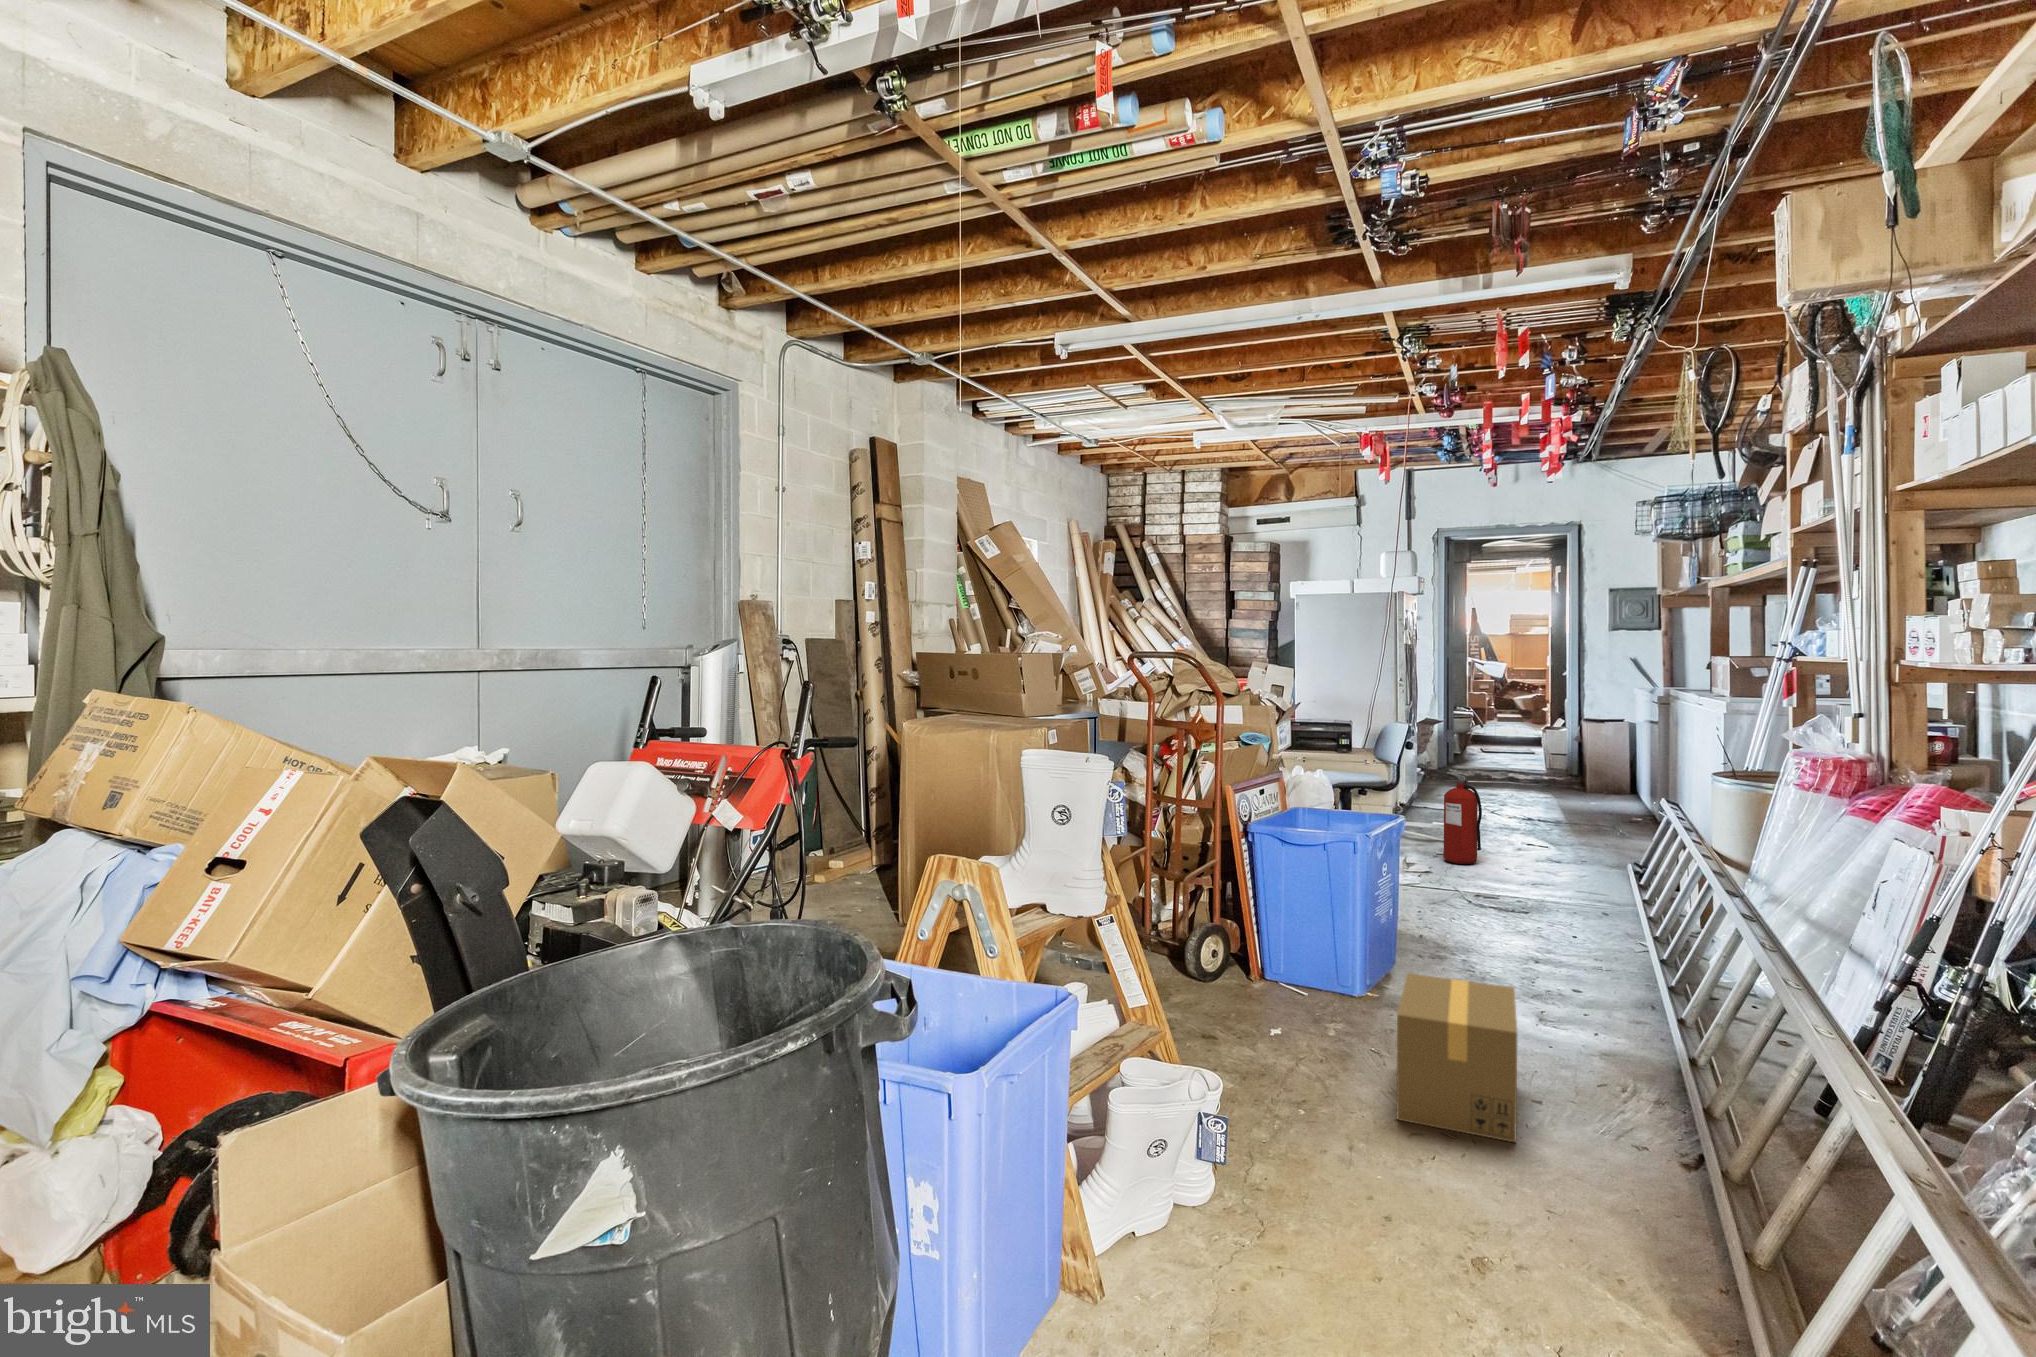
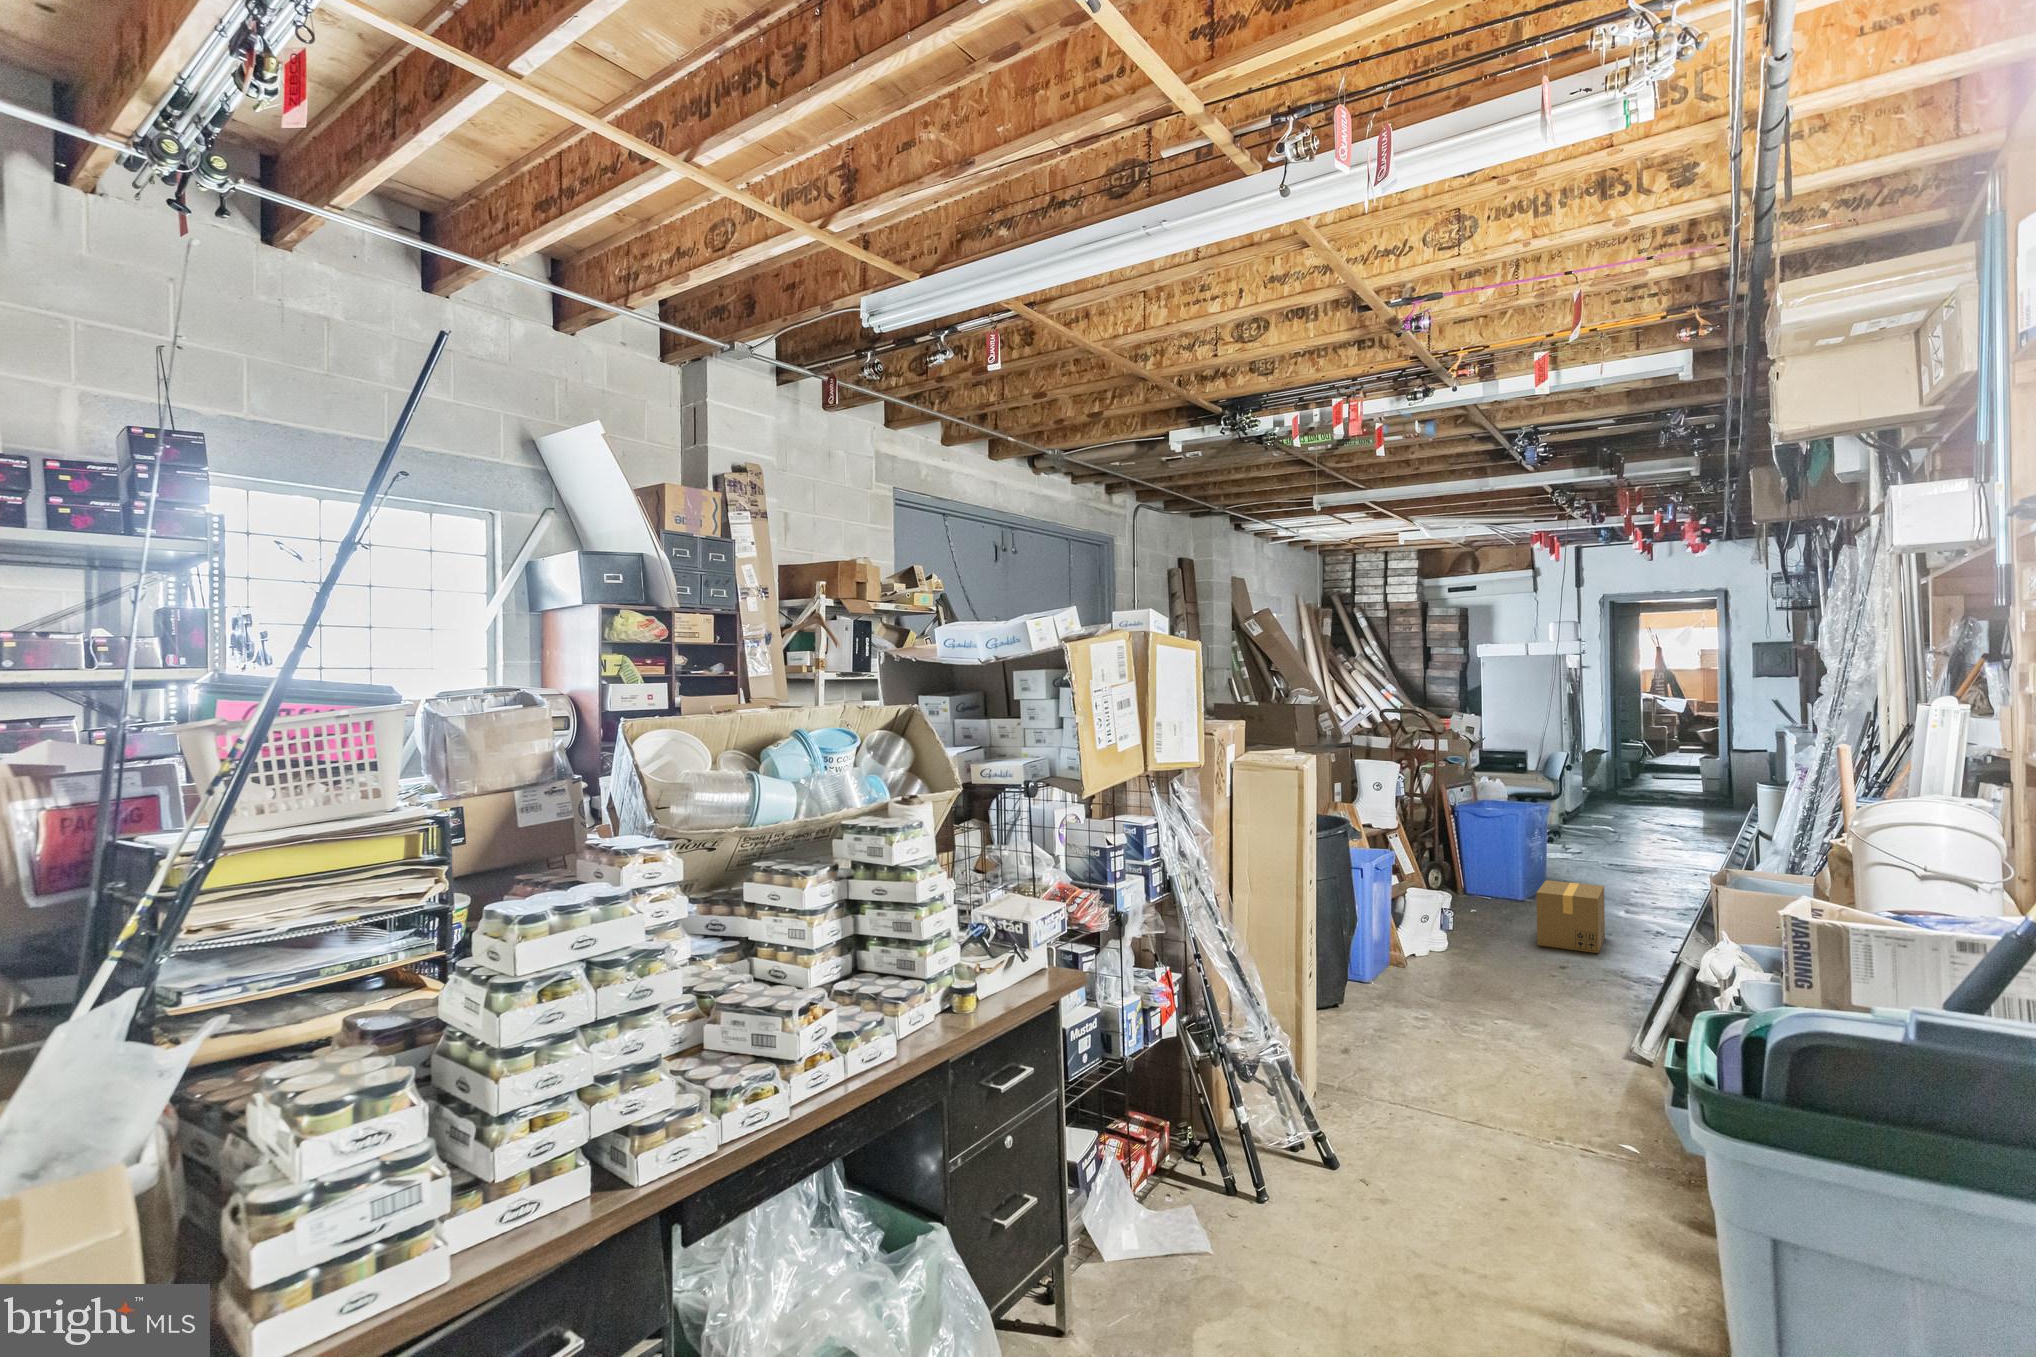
fire extinguisher: present [1444,772,1482,864] -> none [1595,786,1623,850]

